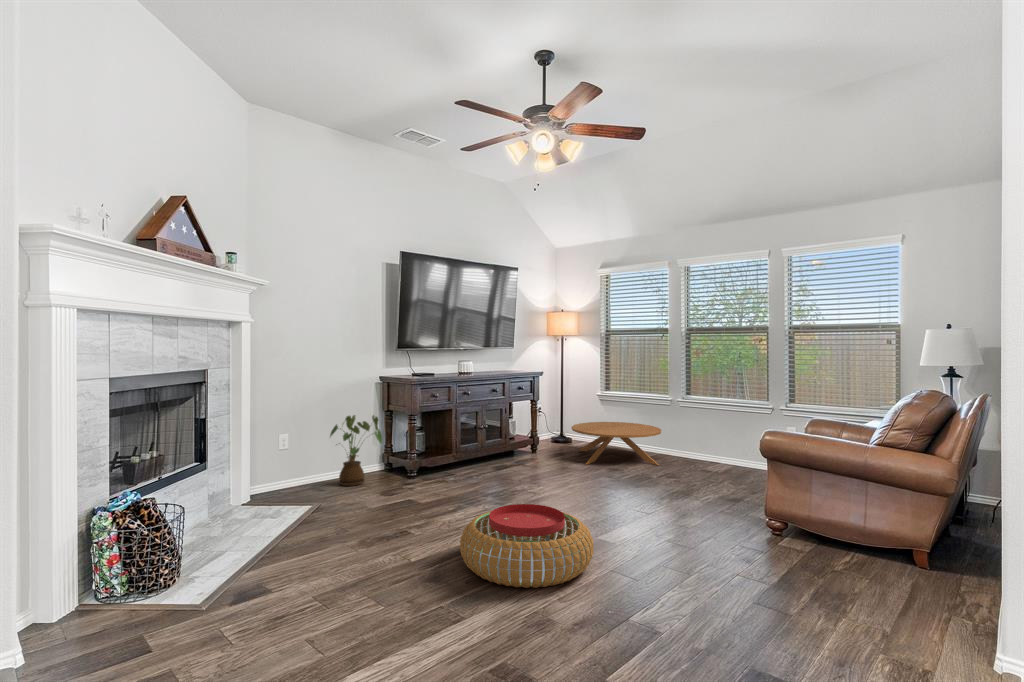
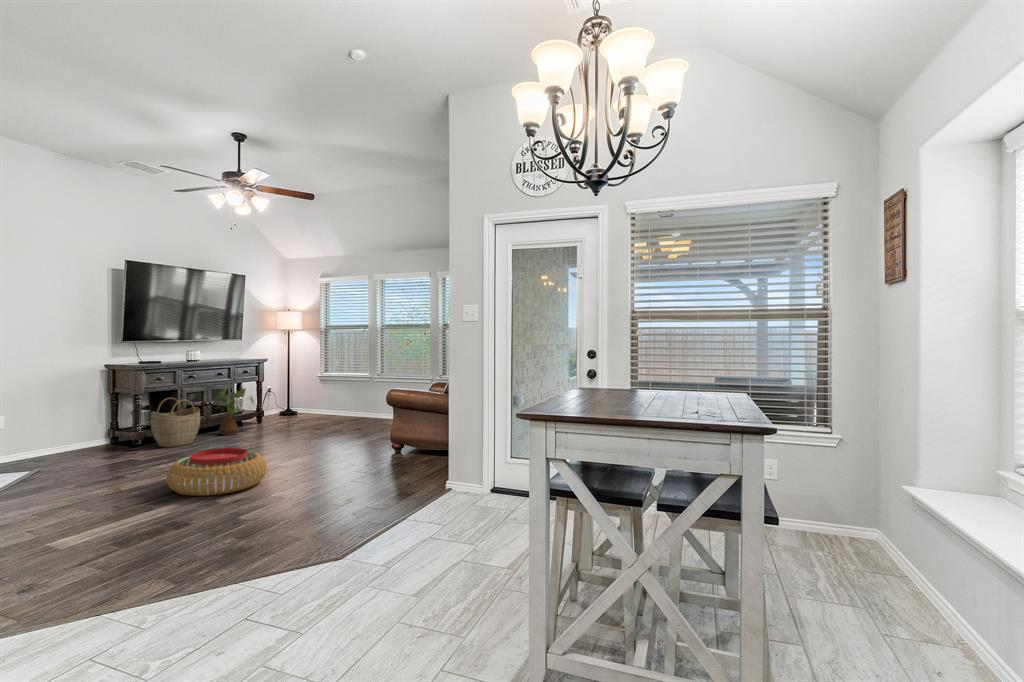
house plant: present [330,415,382,486] -> present [215,388,254,435]
woven basket: none [426,419,478,483] -> present [151,398,200,448]
coffee table: present [572,422,661,465] -> none [290,397,361,429]

